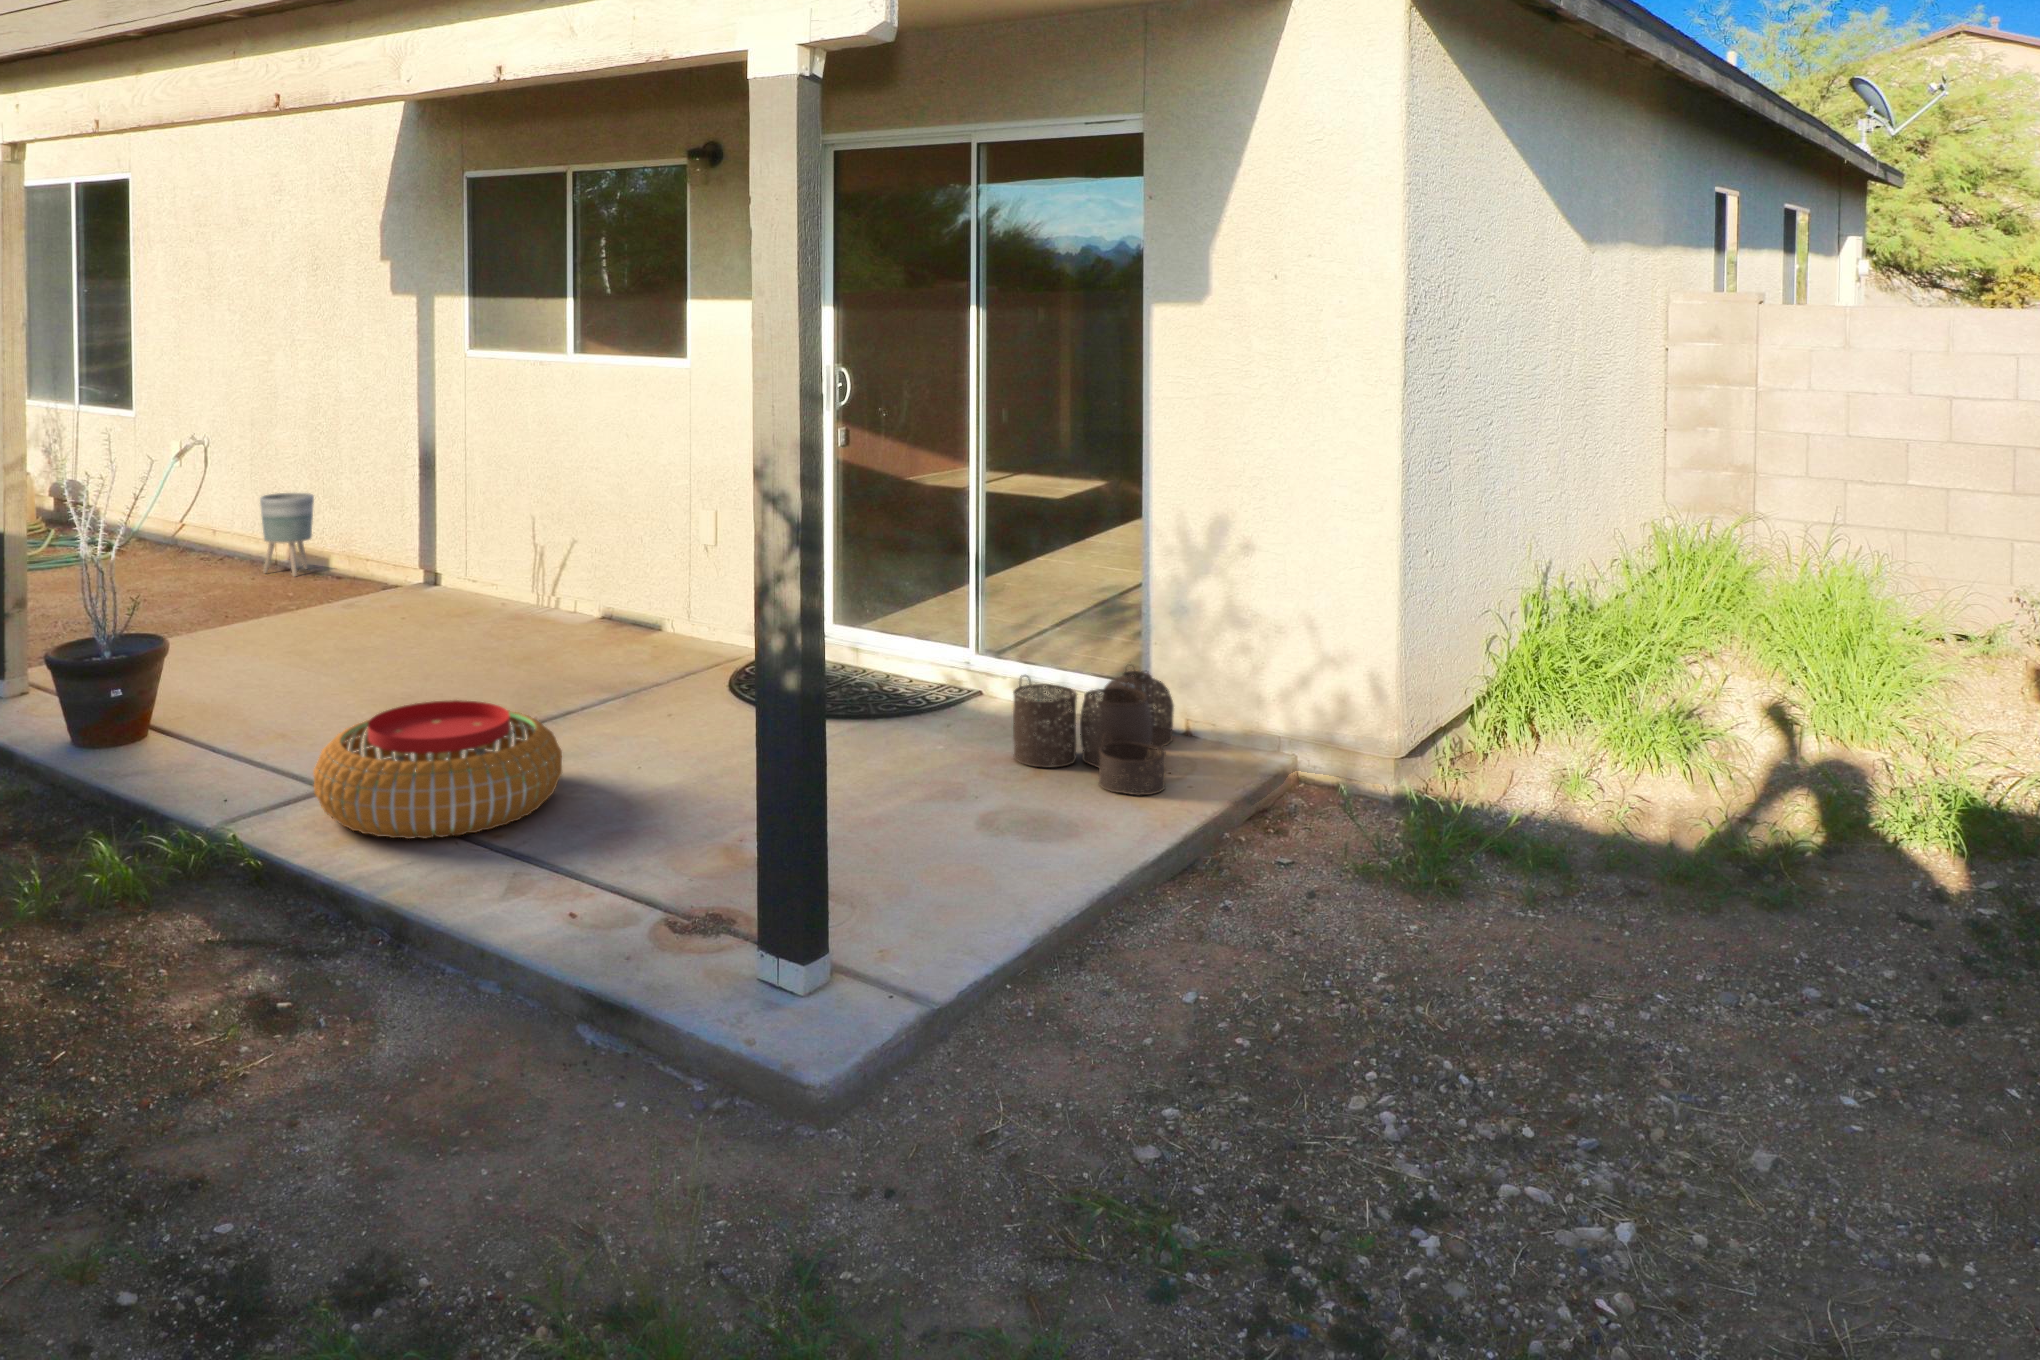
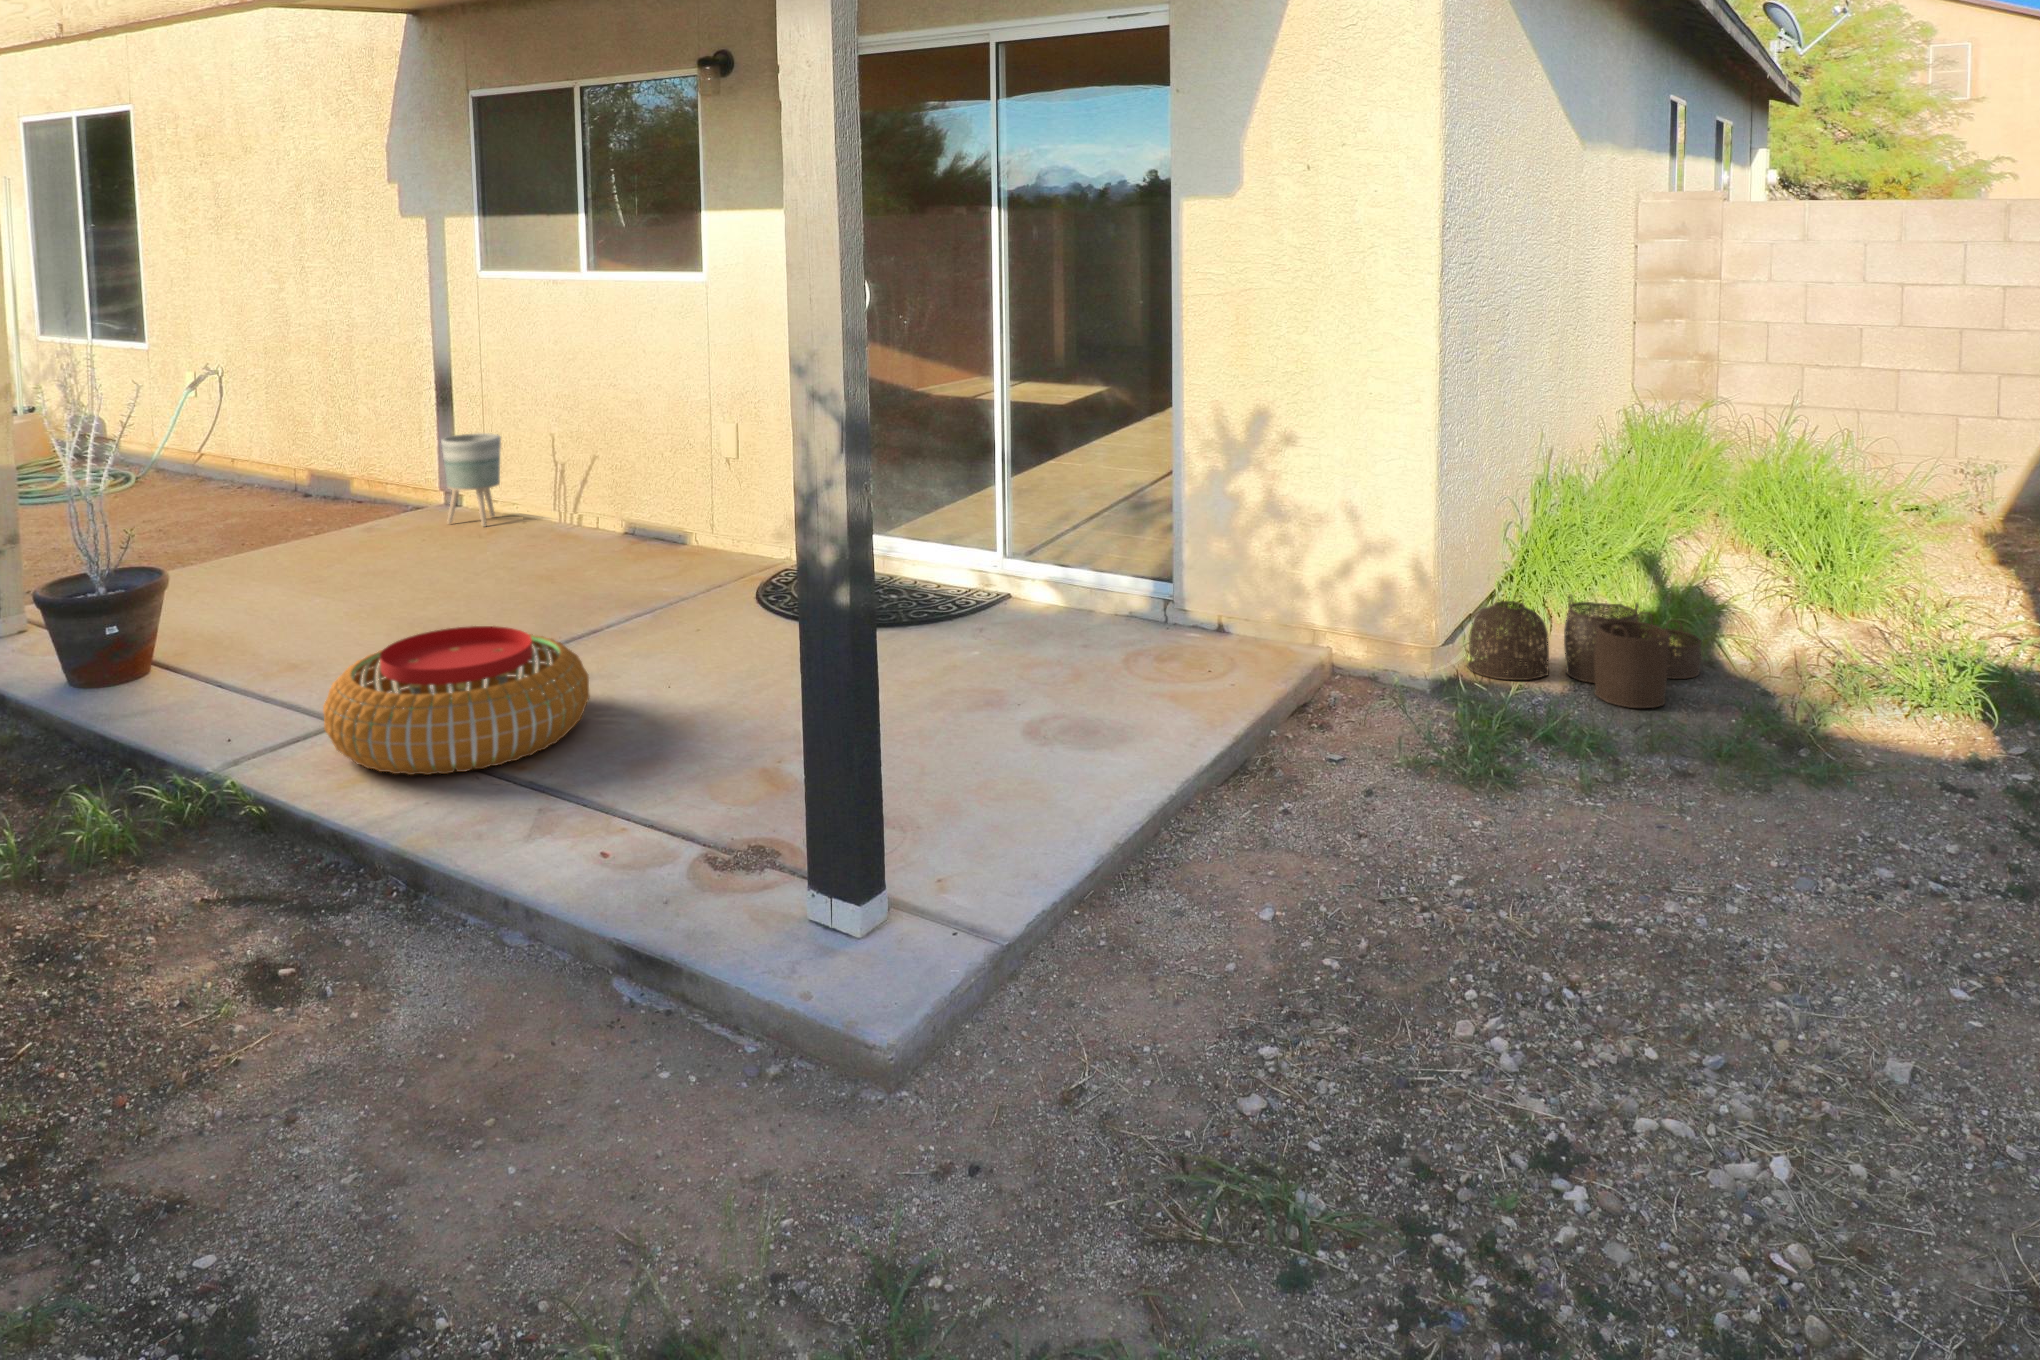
planter: present [260,493,314,576] -> present [441,433,501,527]
woven basket: present [1013,670,1174,796] -> present [1467,595,1702,708]

